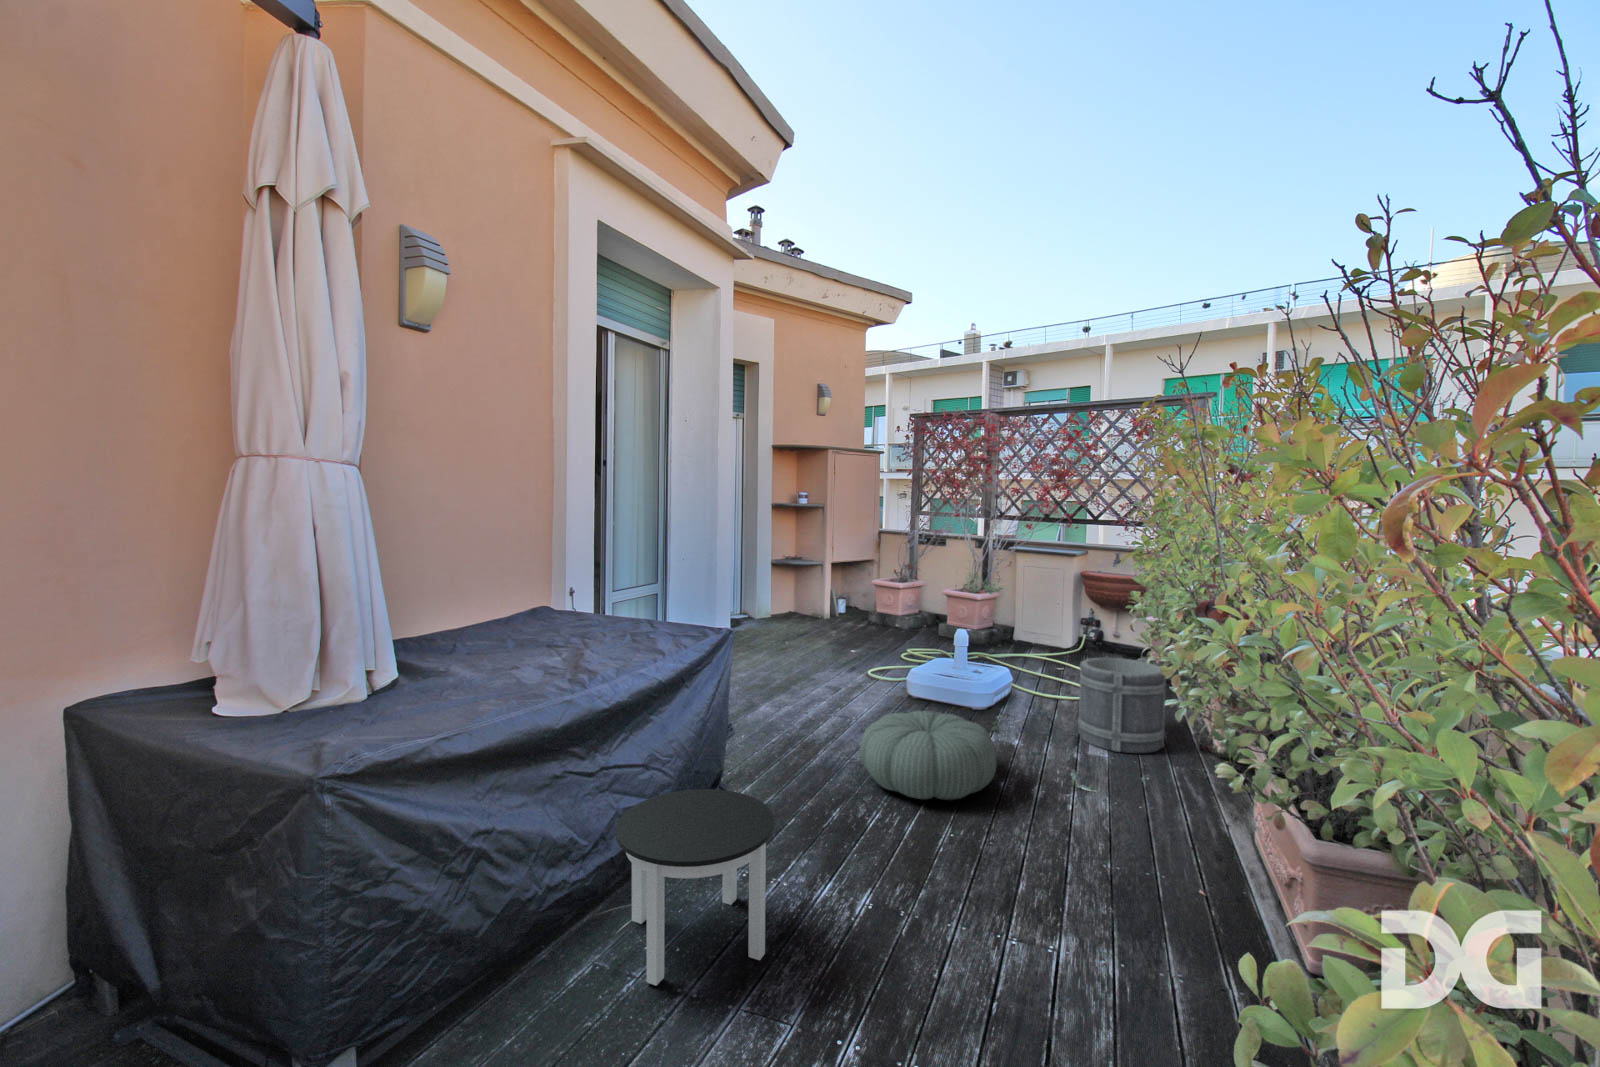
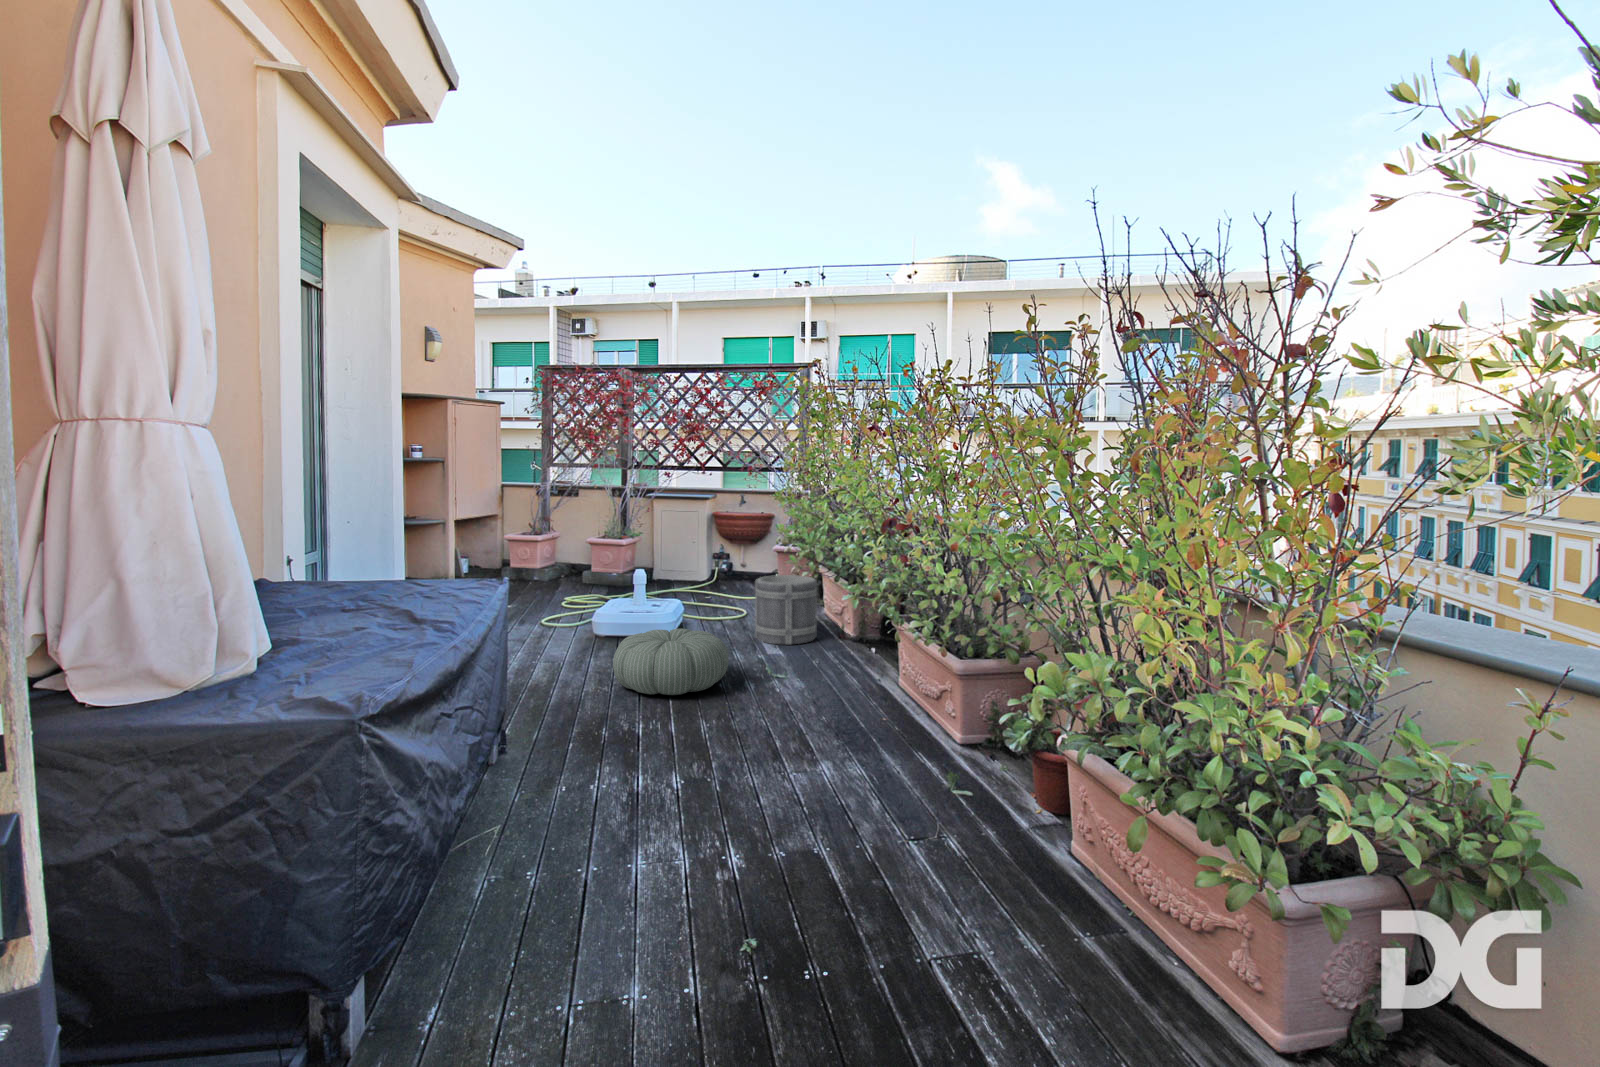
round table: present [616,789,774,986] -> none [514,689,651,833]

